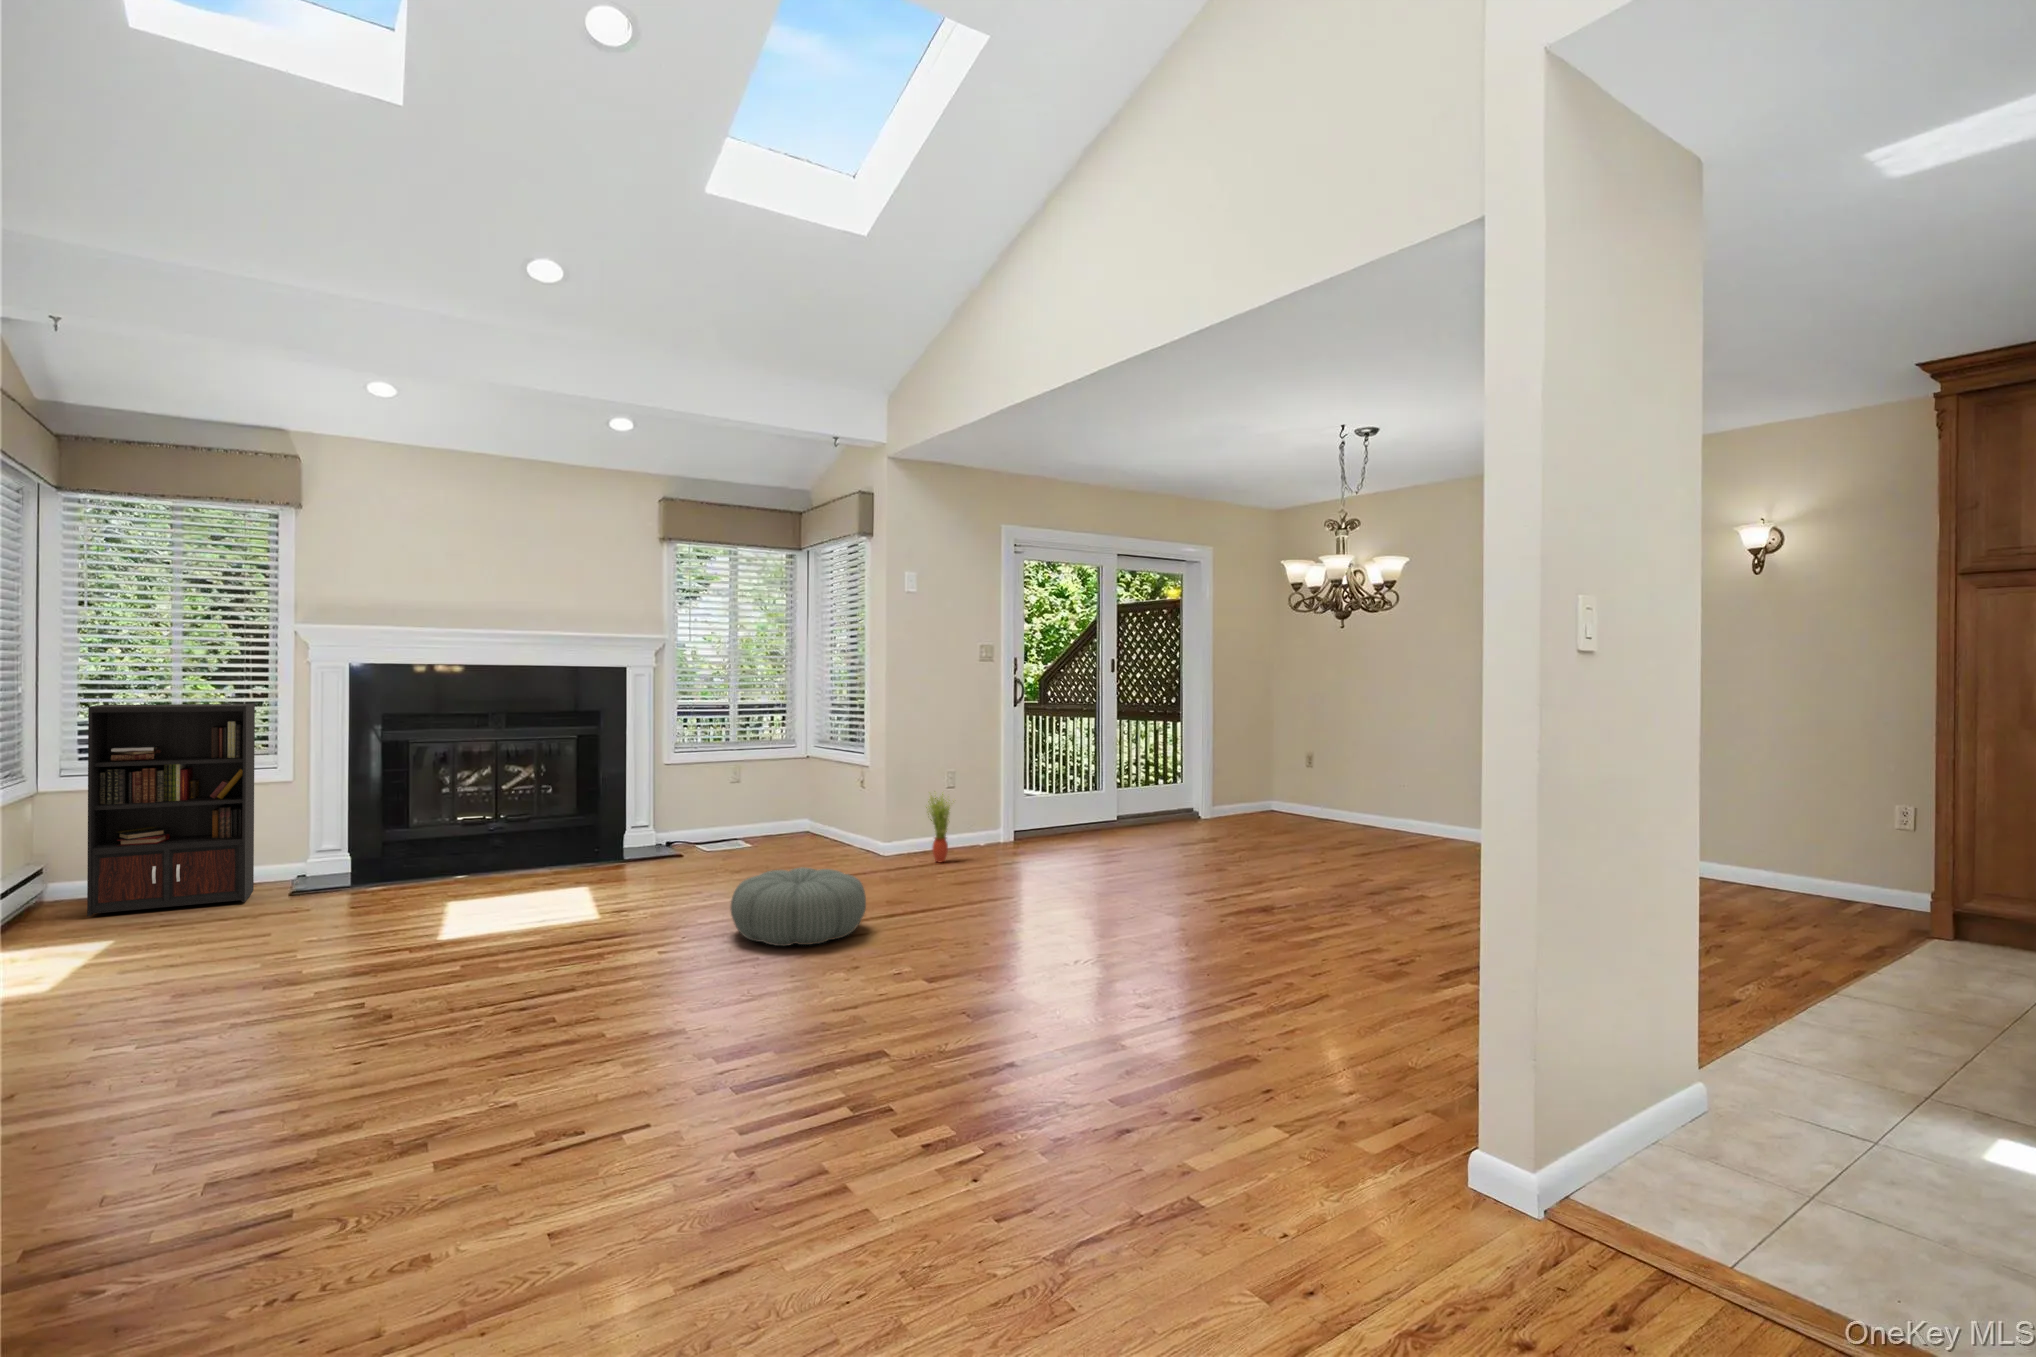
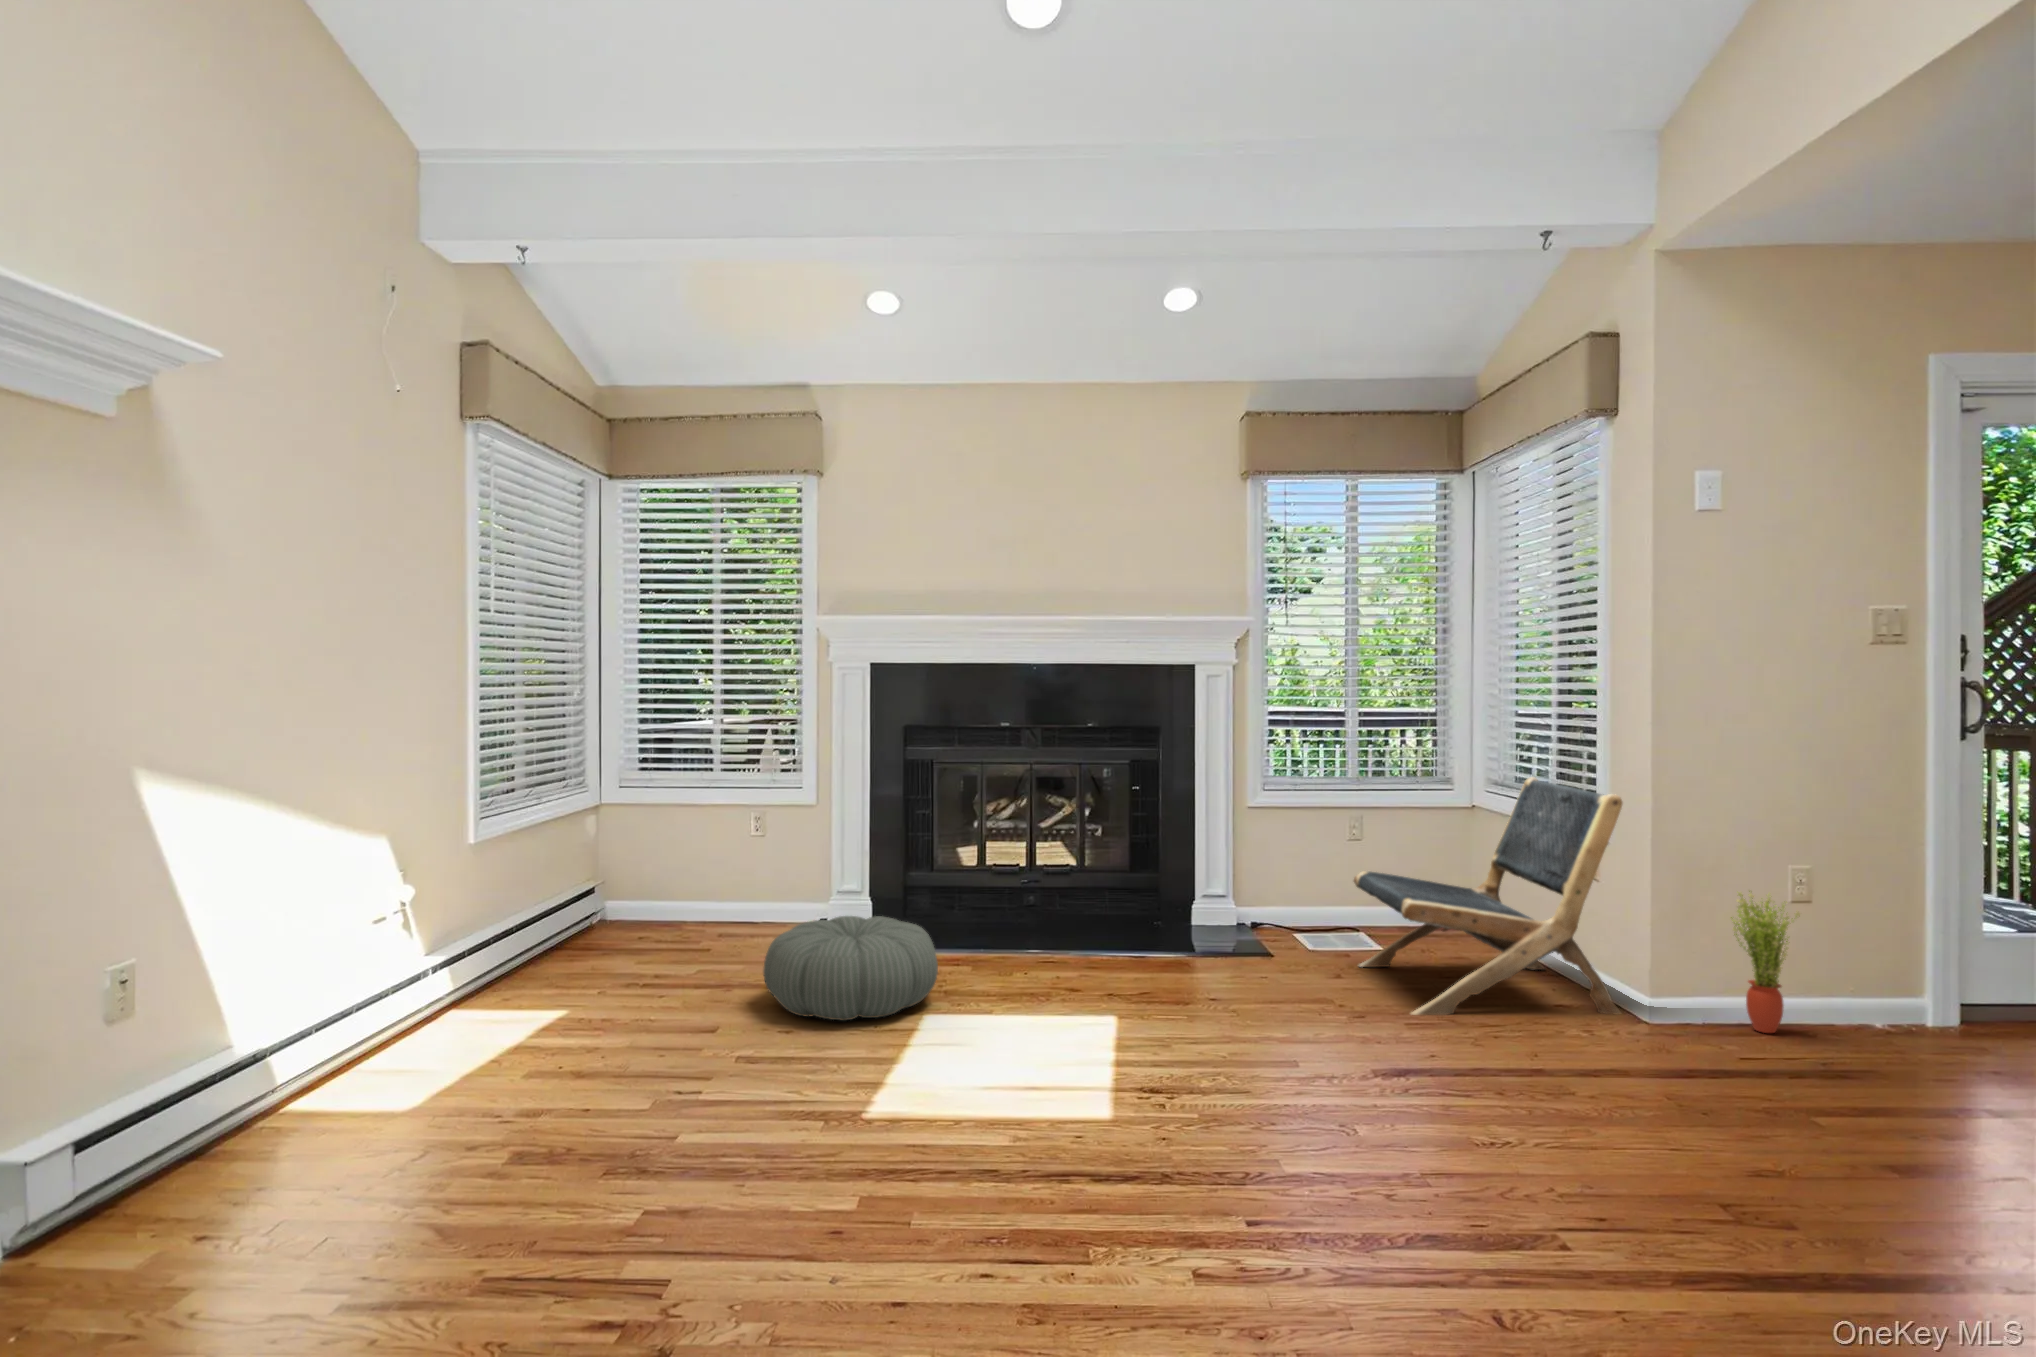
bookcase: present [87,704,299,916] -> none [610,710,818,955]
lounge chair: none [733,738,878,877] -> present [1354,777,1622,1015]
pouf: present [730,867,866,946] -> present [763,916,938,1021]

